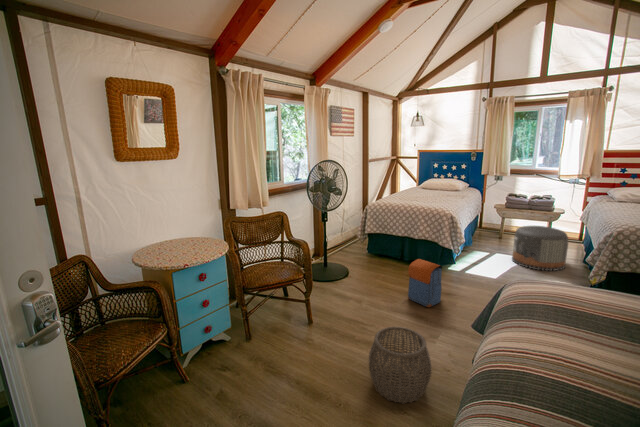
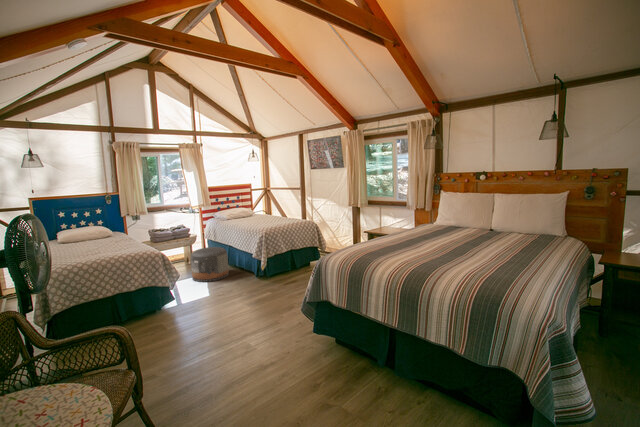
backpack: present [408,259,442,307] -> none [179,296,210,344]
woven basket: present [369,327,432,404] -> none [259,336,310,400]

